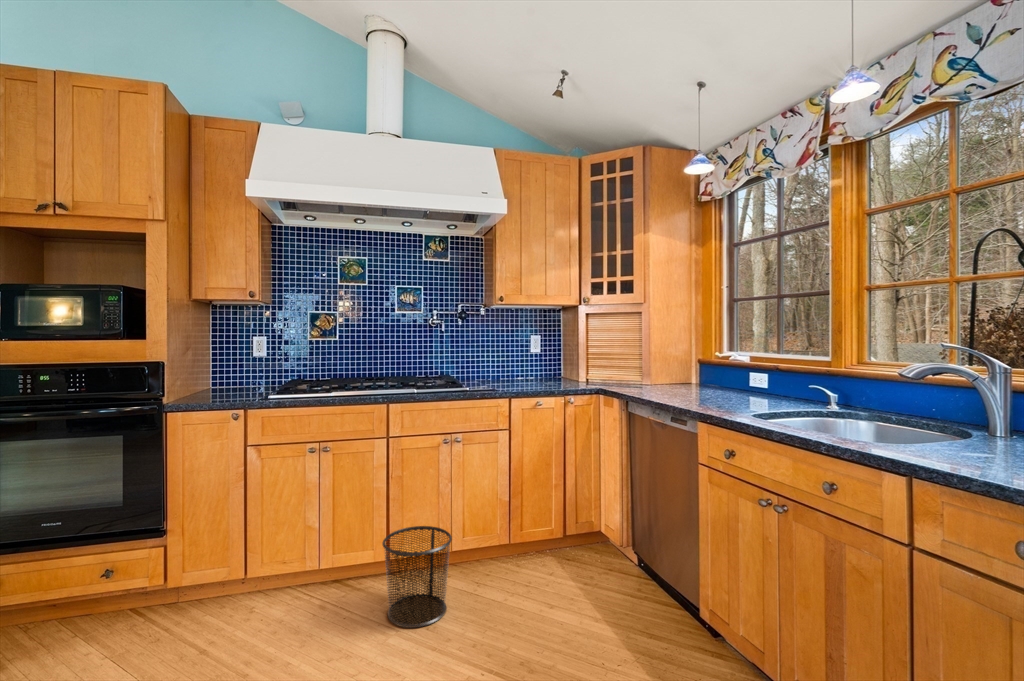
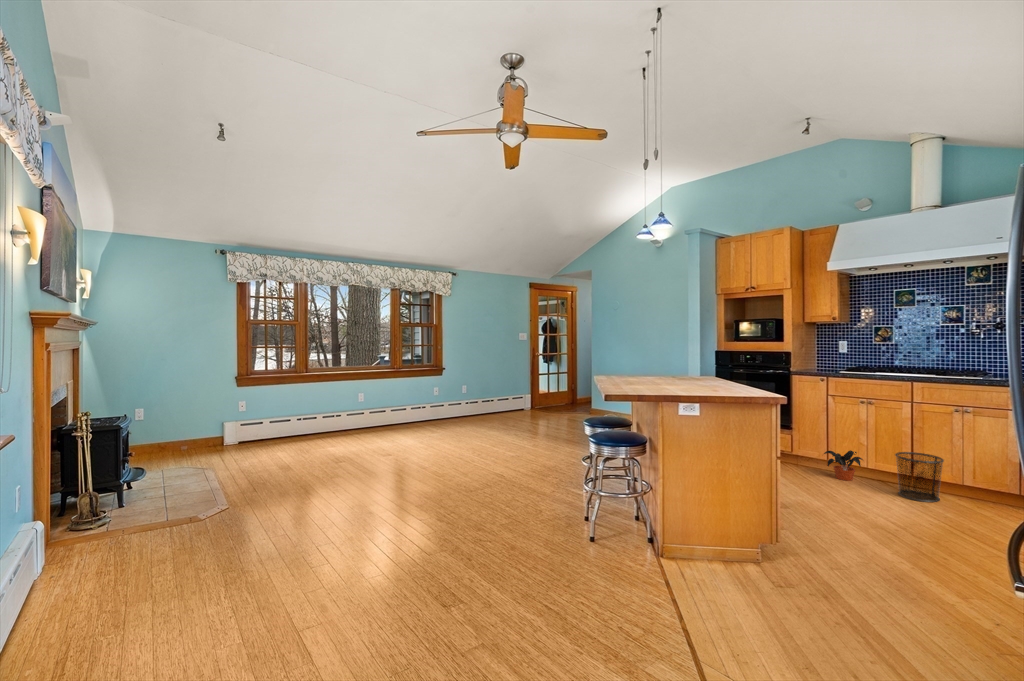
potted plant: none [241,551,321,625] -> present [824,450,863,481]

